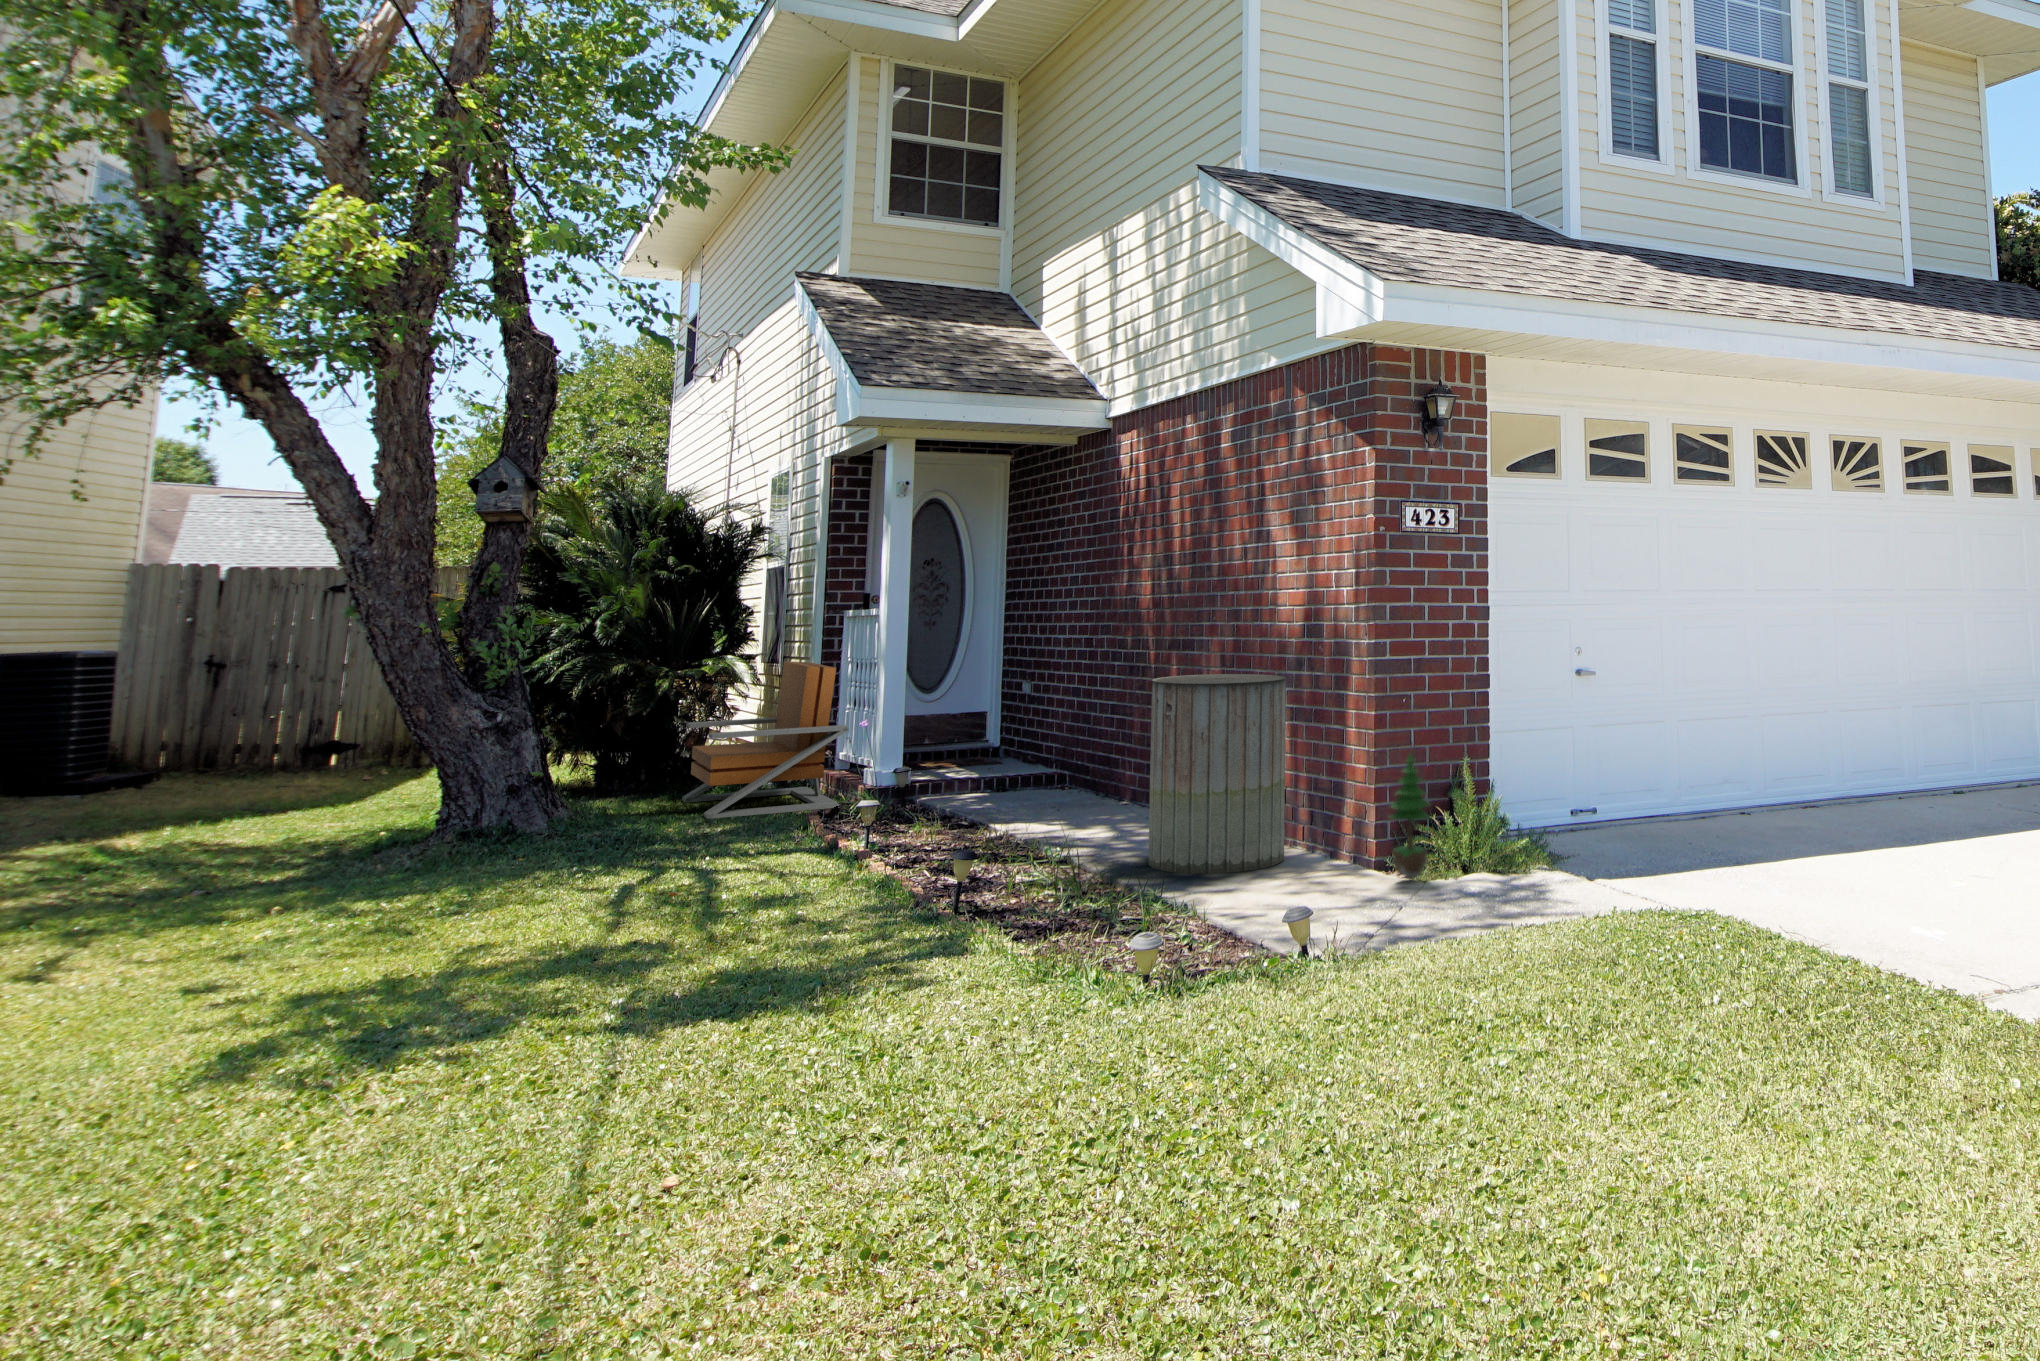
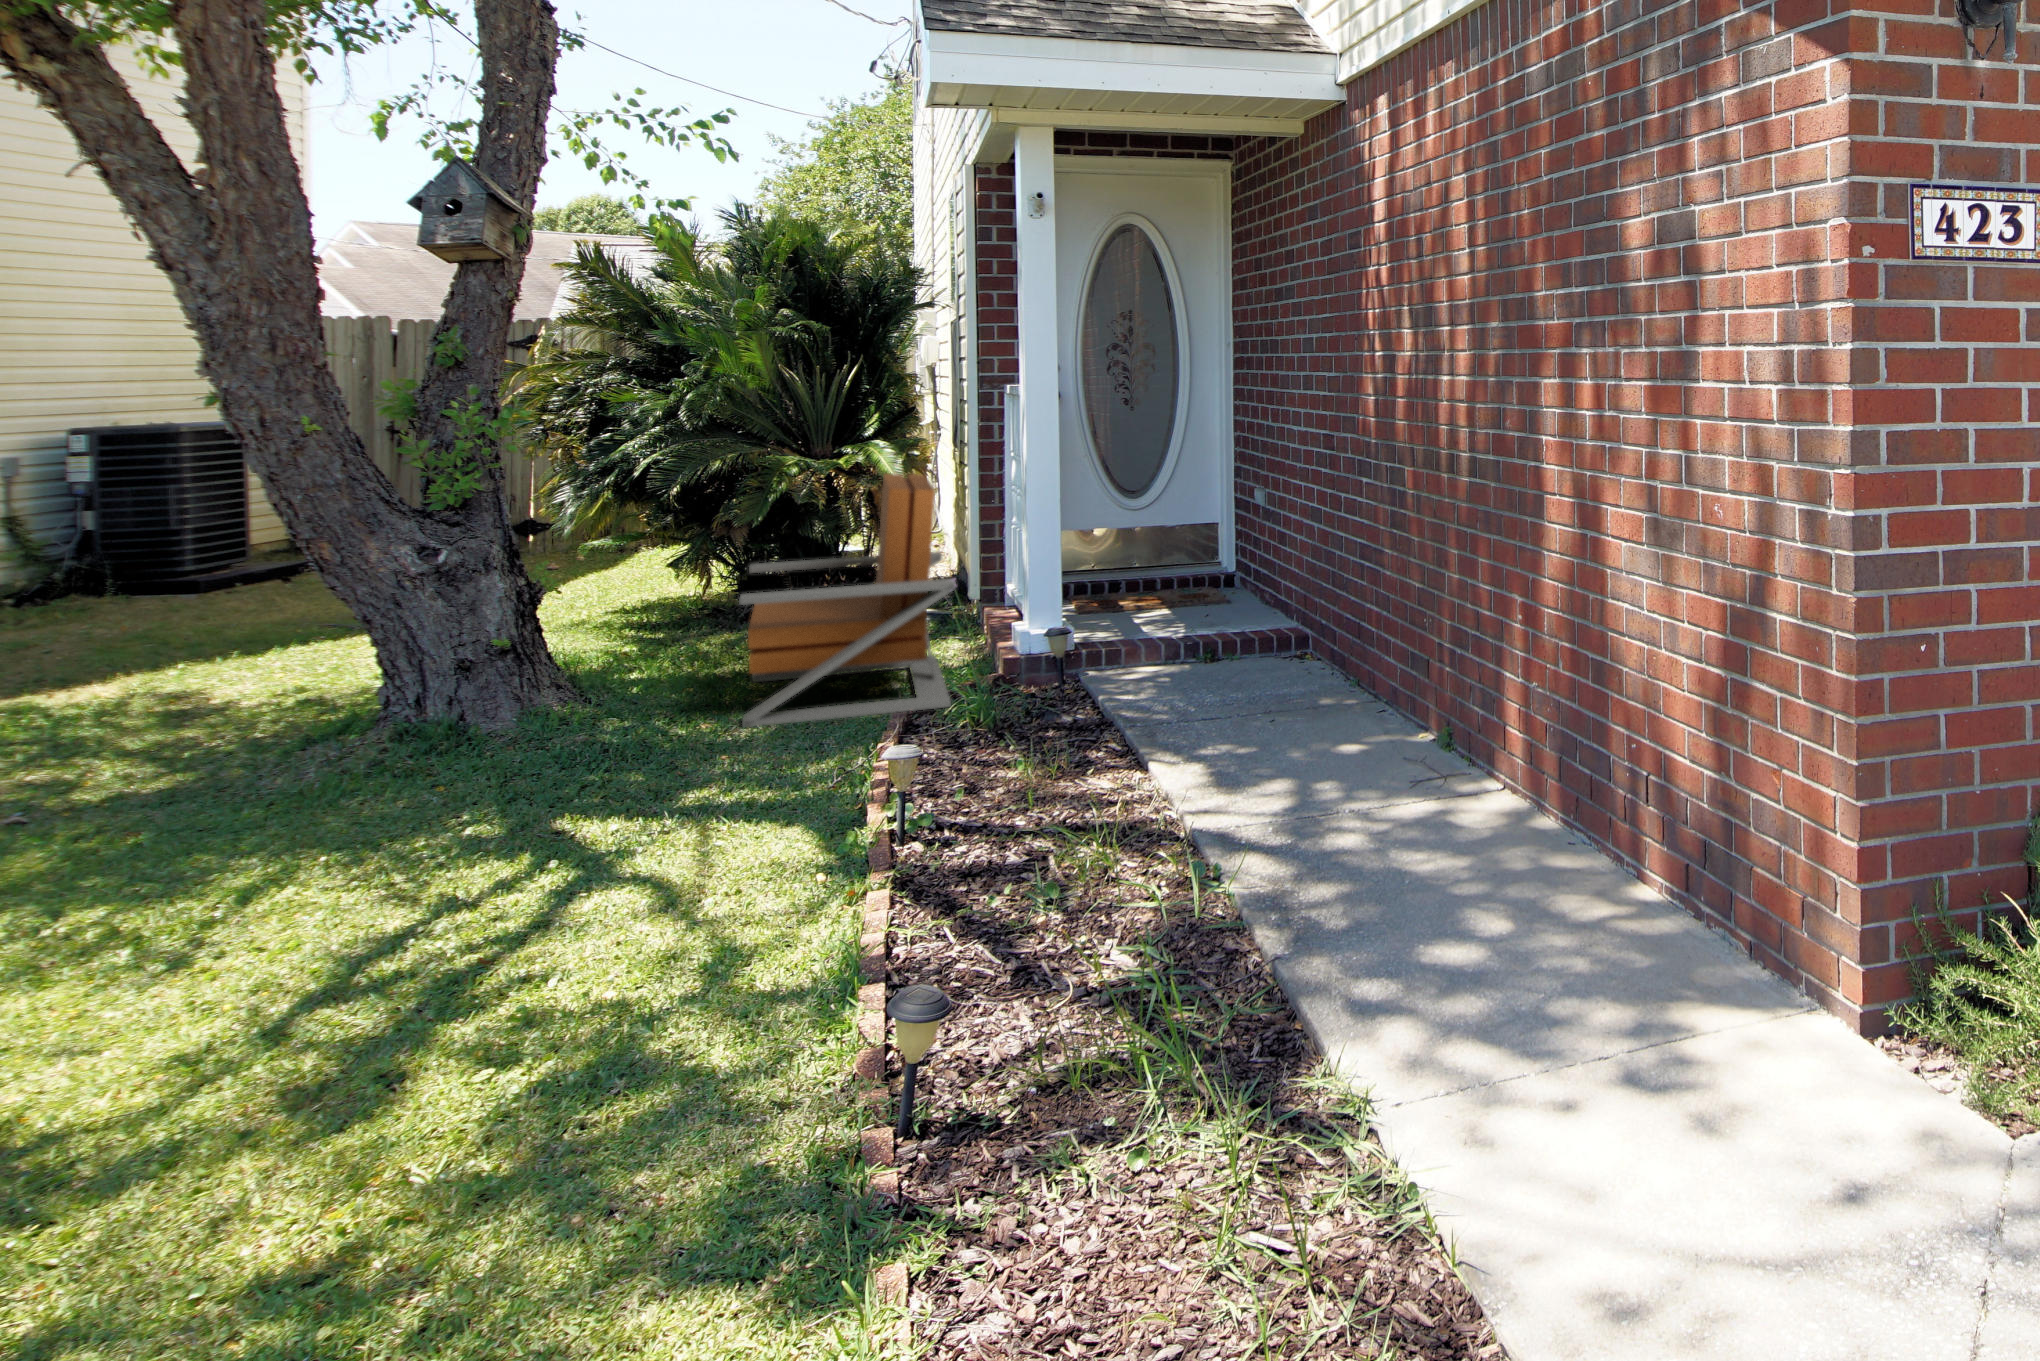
trash can: present [1148,674,1286,874] -> none [1367,552,1650,997]
potted tree: present [1389,754,1430,880] -> none [1892,782,2005,1084]

